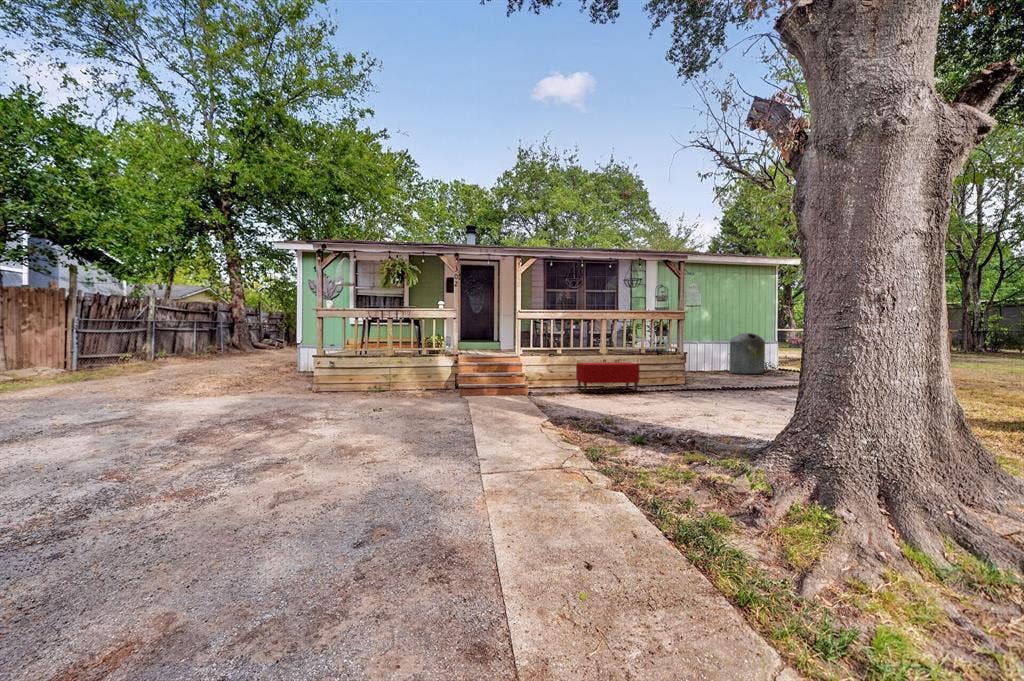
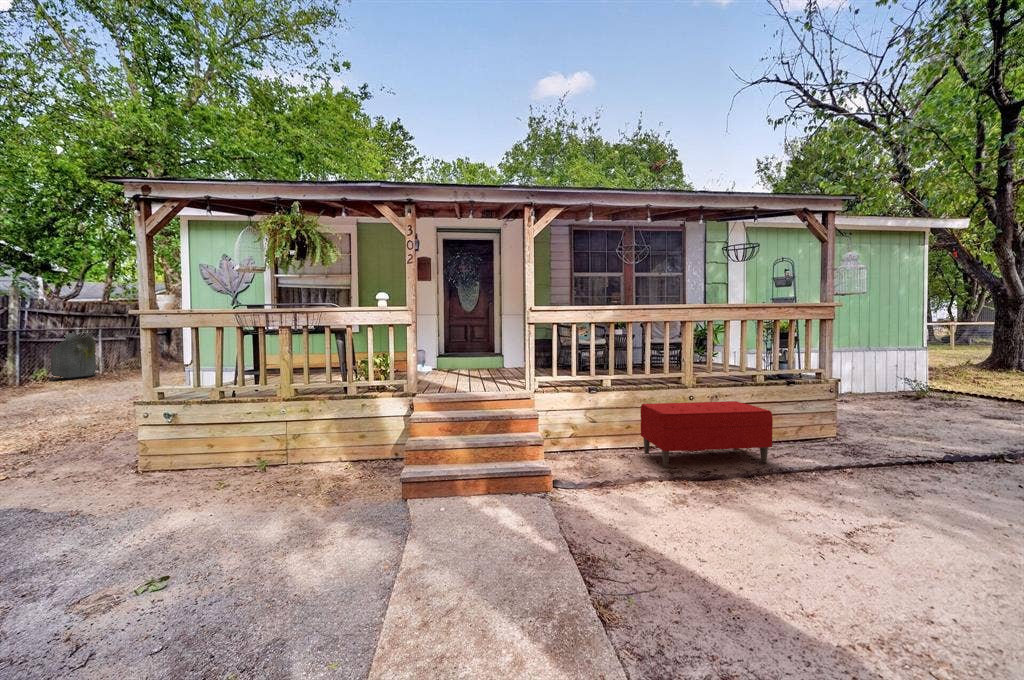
trash can: present [730,333,765,375] -> present [49,332,96,381]

